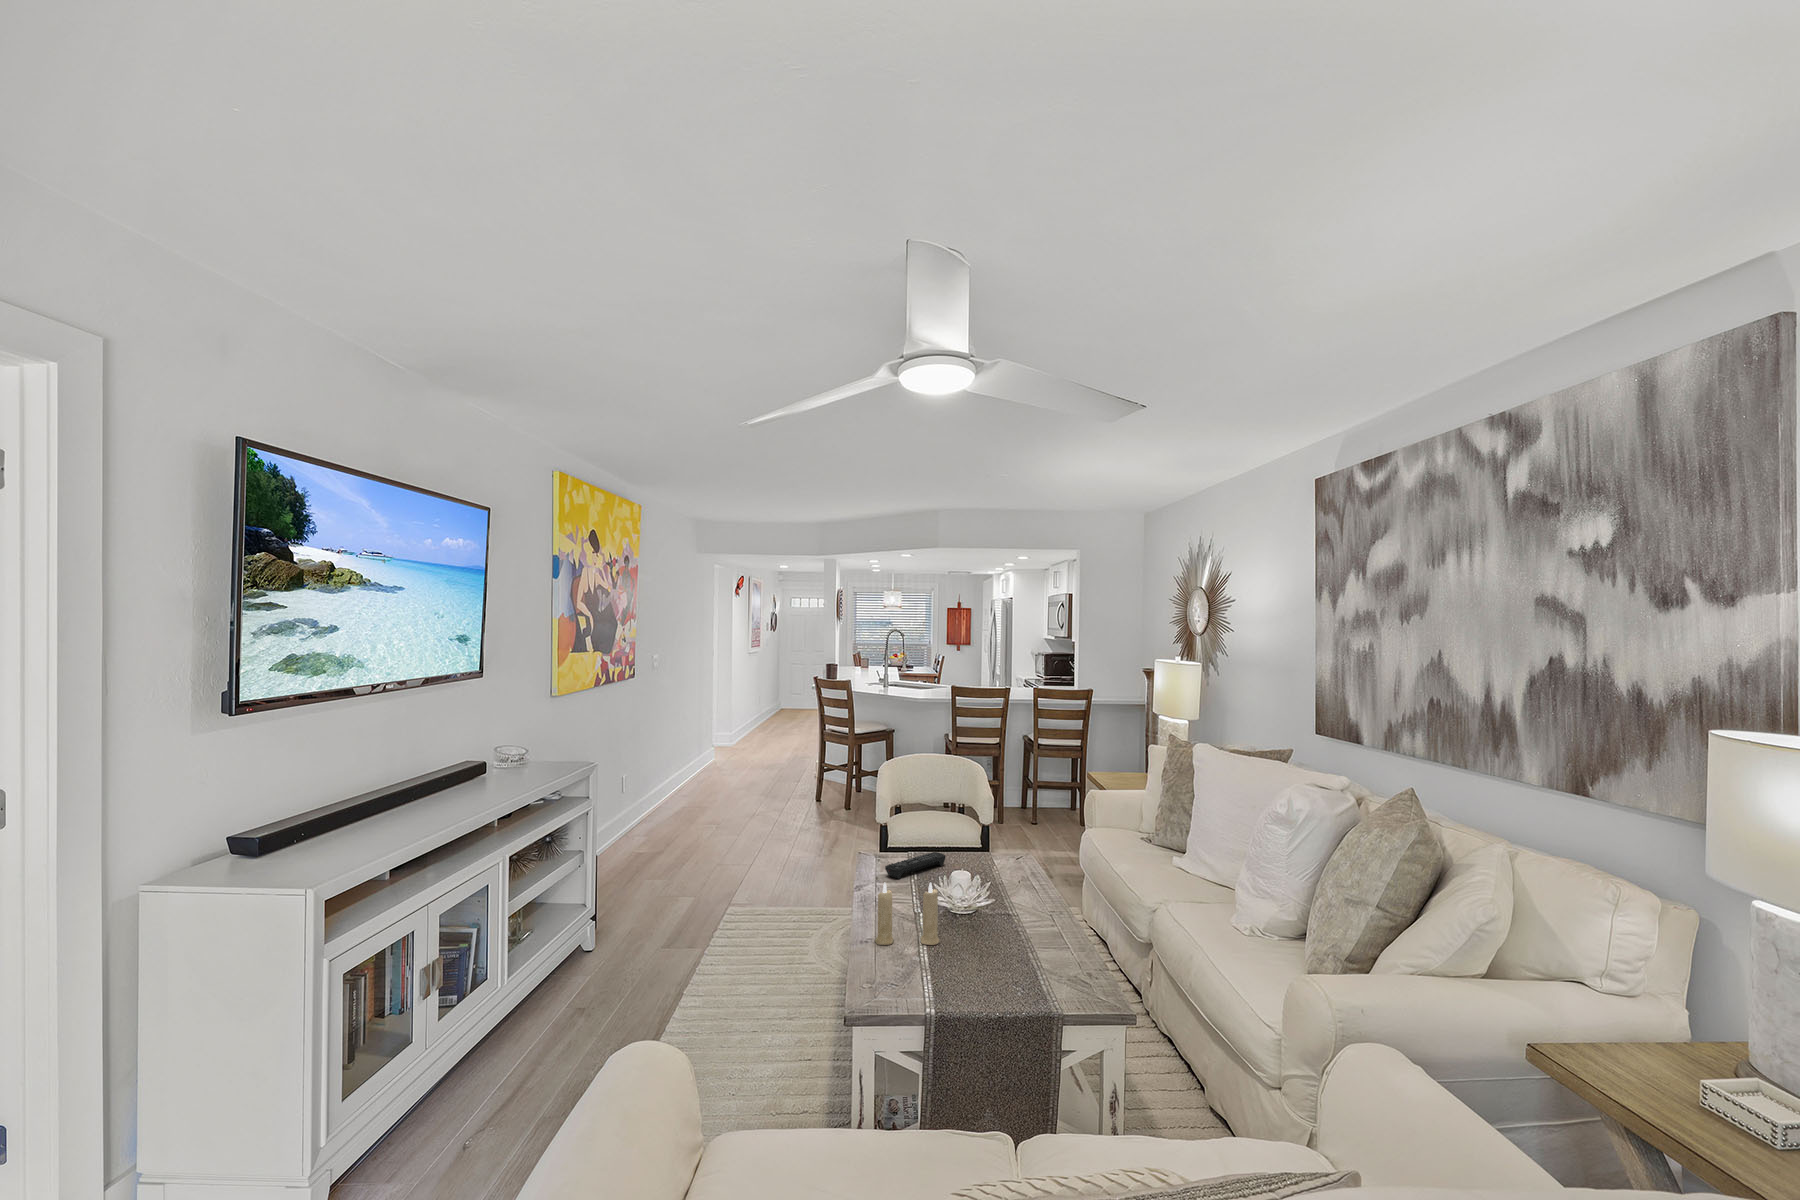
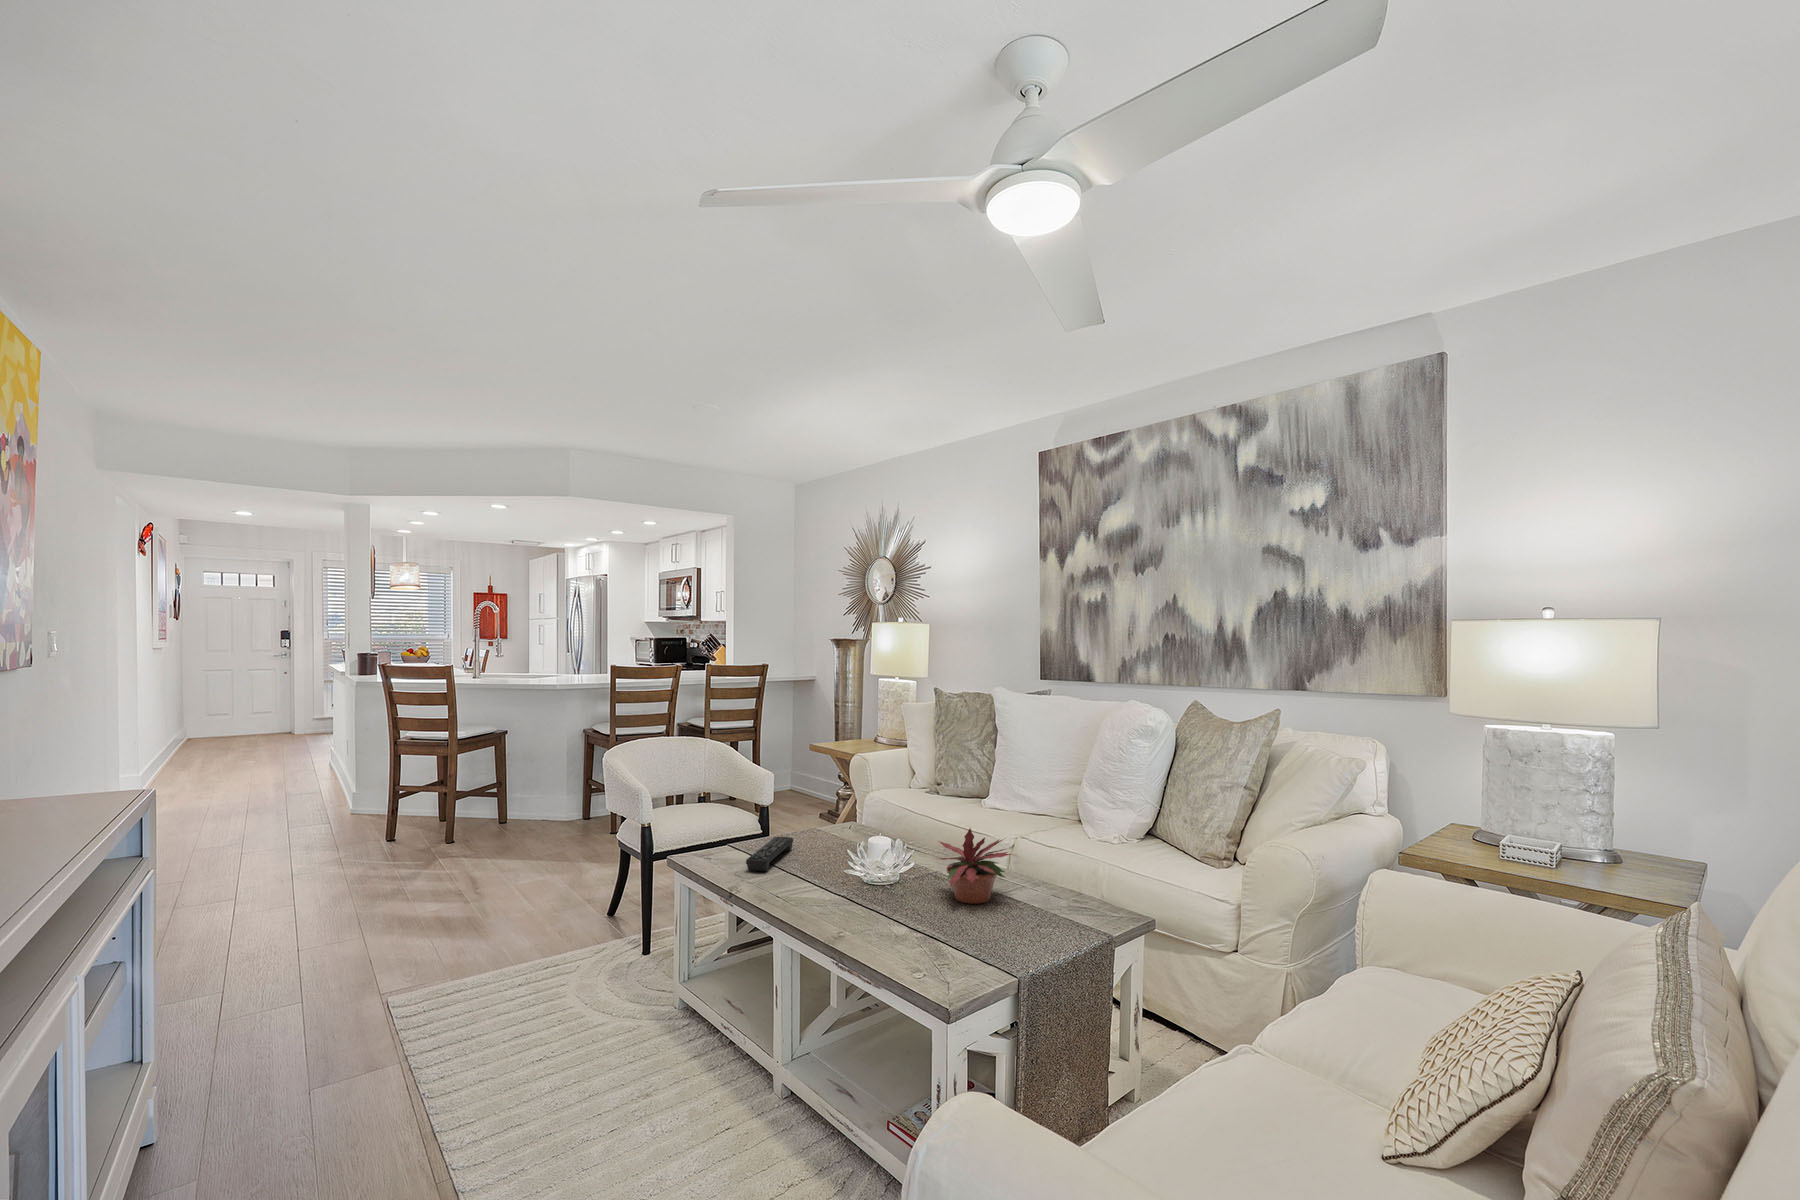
potted plant: none [970,879,1049,951] -> present [939,829,1011,904]
candle: present [875,882,940,945] -> none [844,842,913,933]

